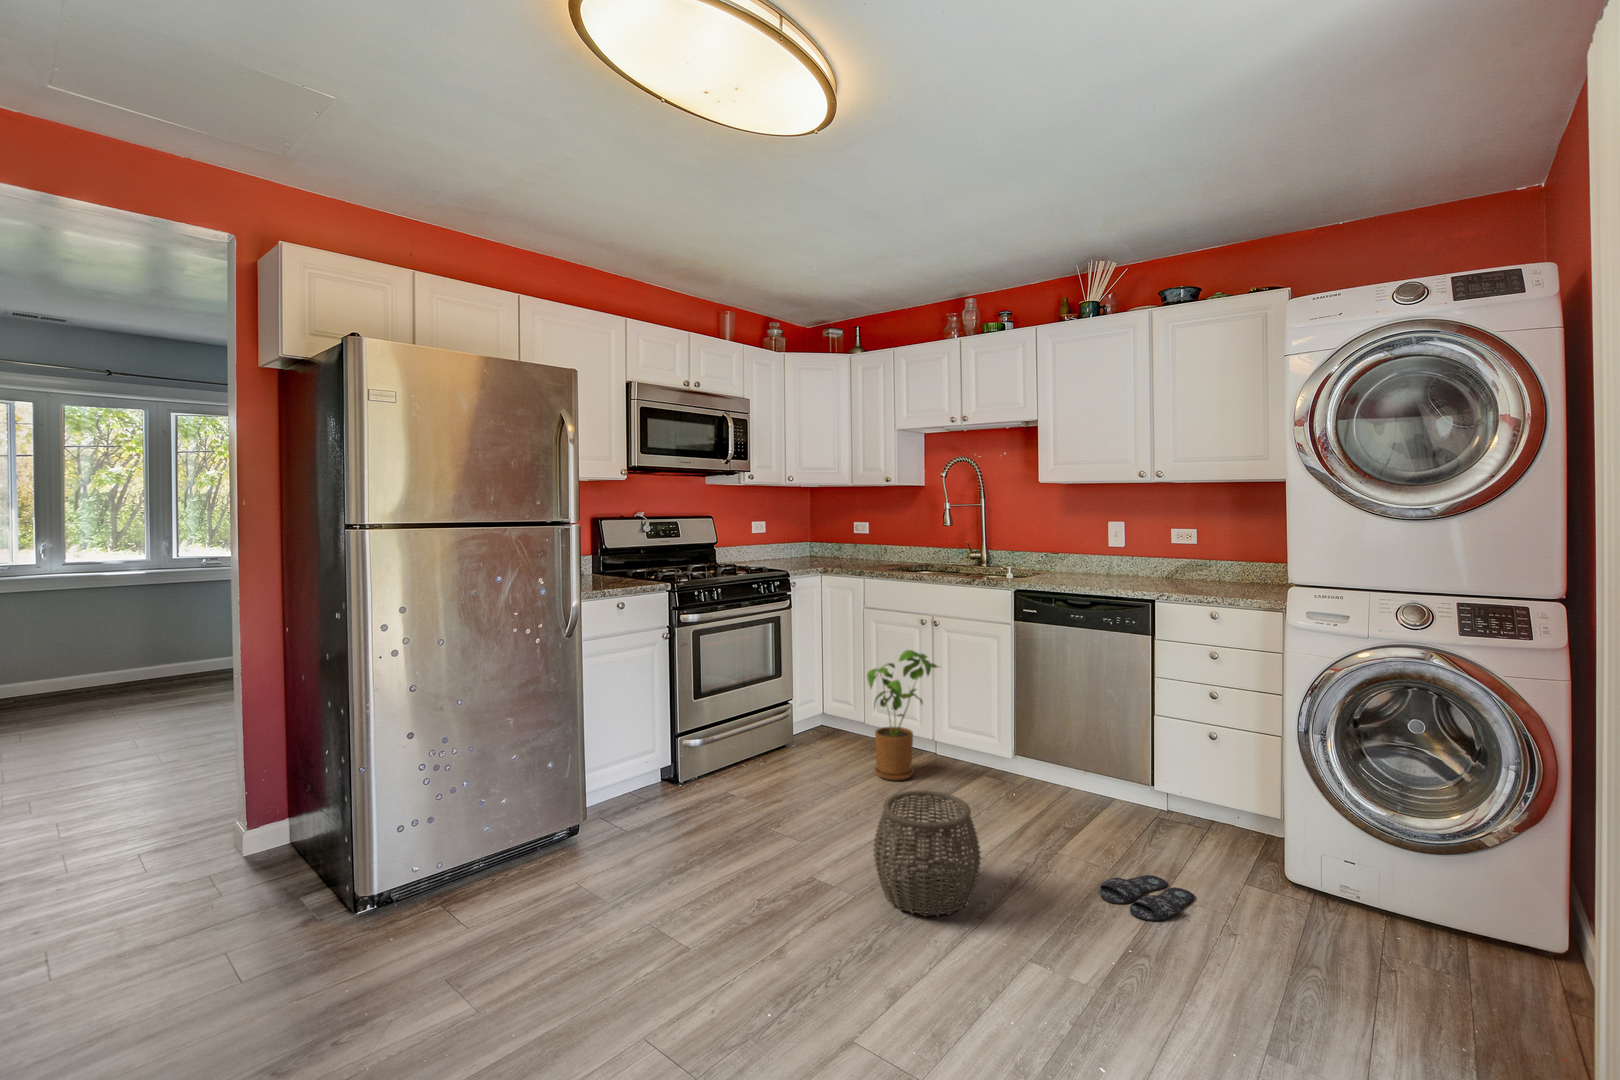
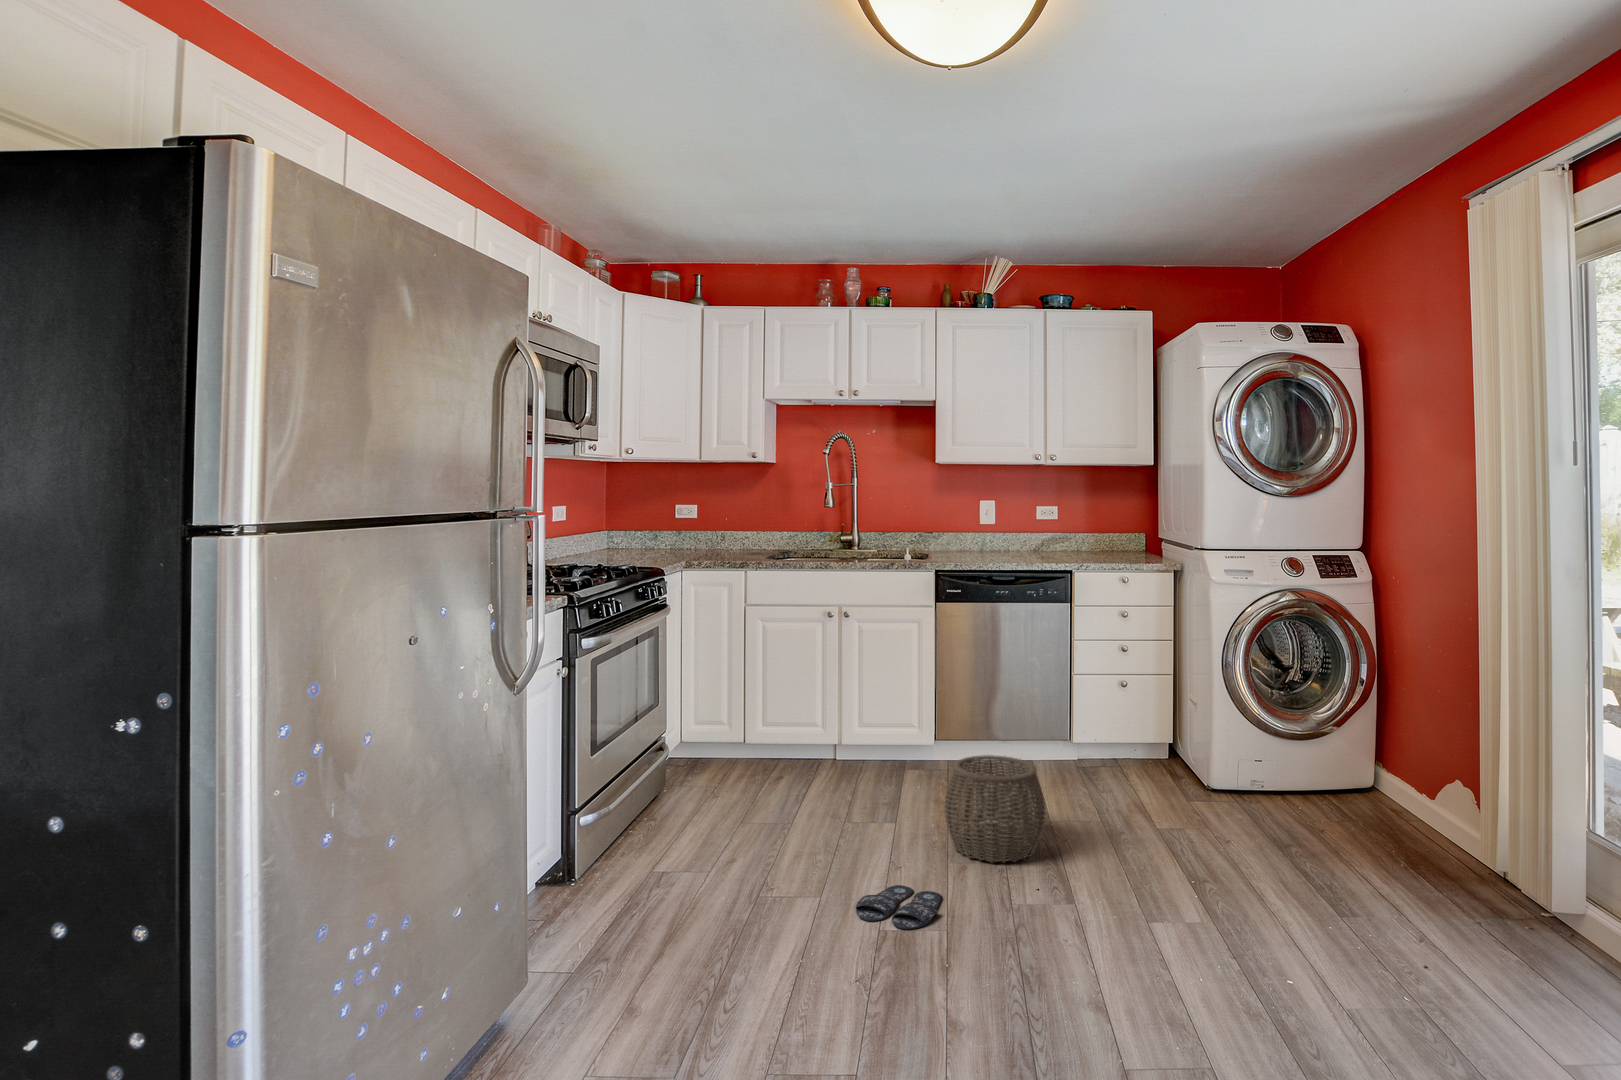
house plant: present [867,650,938,780] -> none [798,637,873,776]
slippers: present [1100,875,1194,921] -> present [856,885,942,929]

